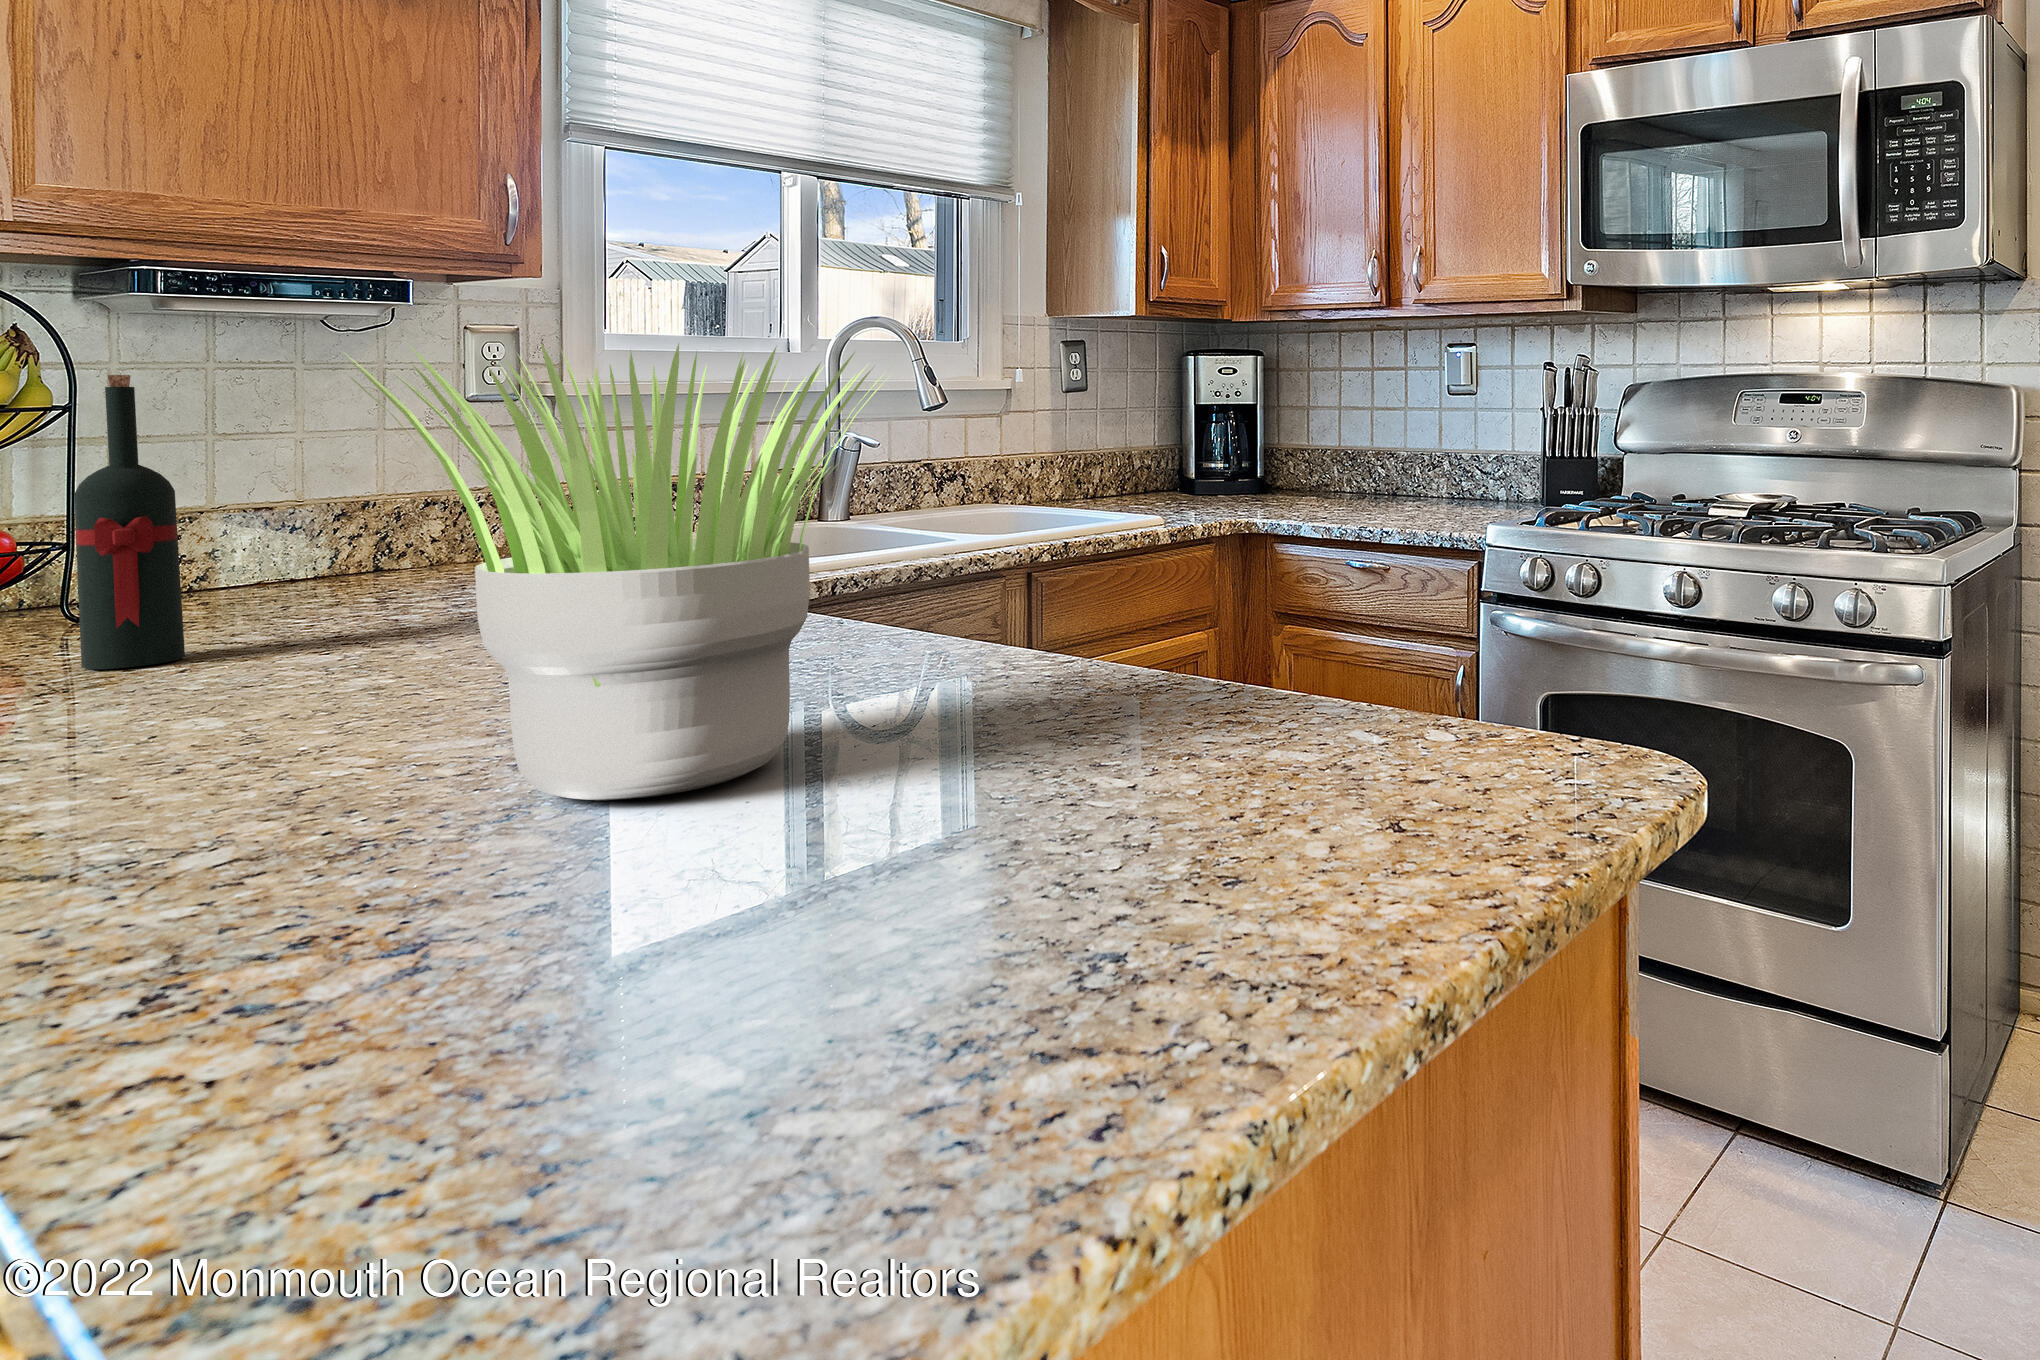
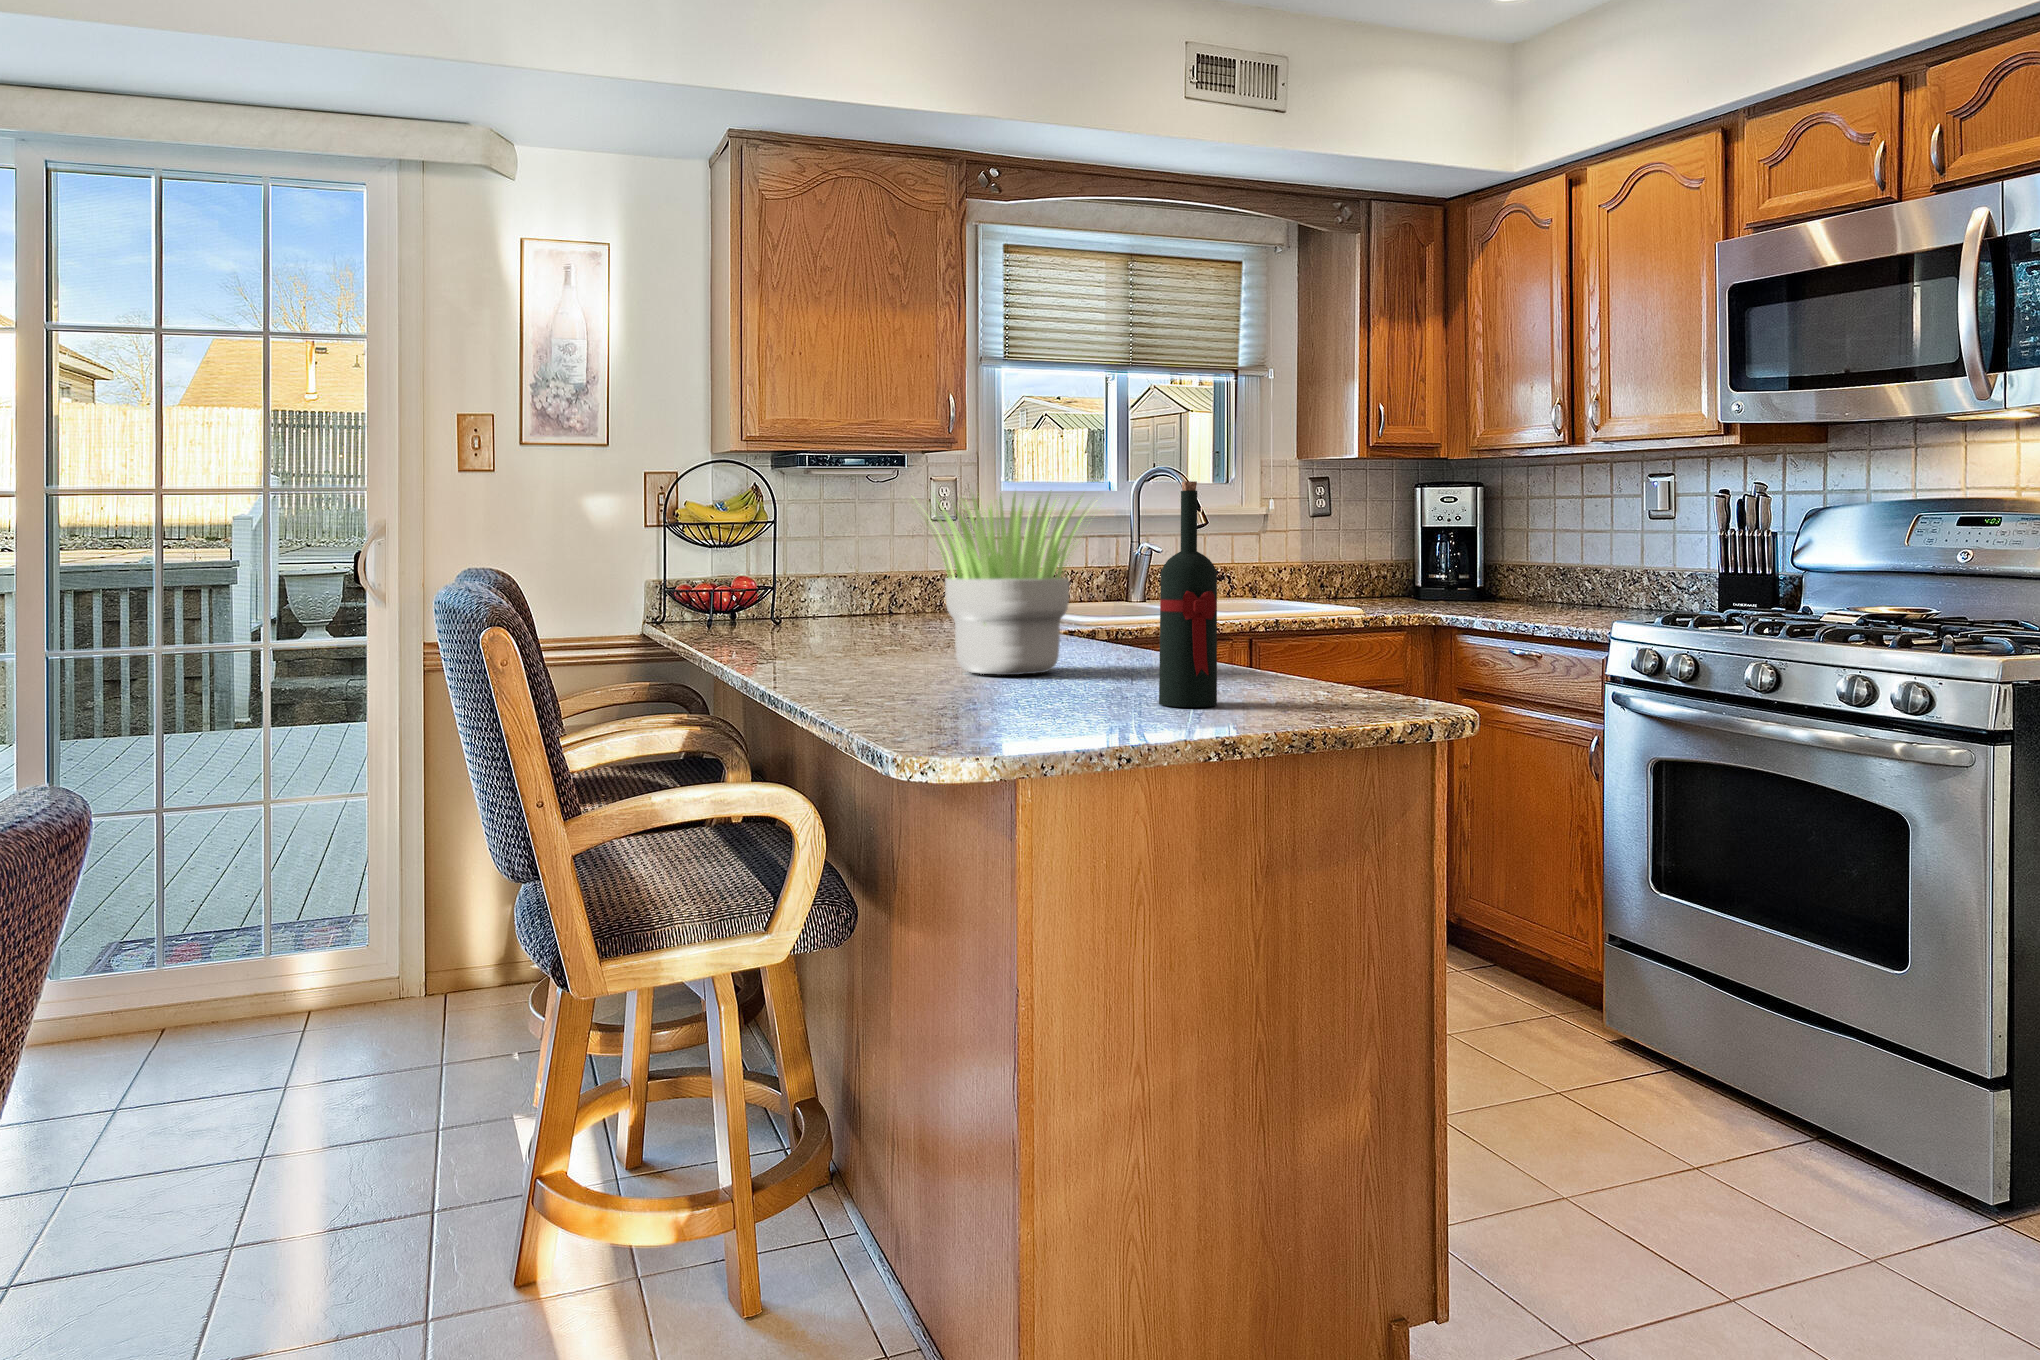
wine bottle: present [74,375,185,669] -> present [1159,481,1217,707]

